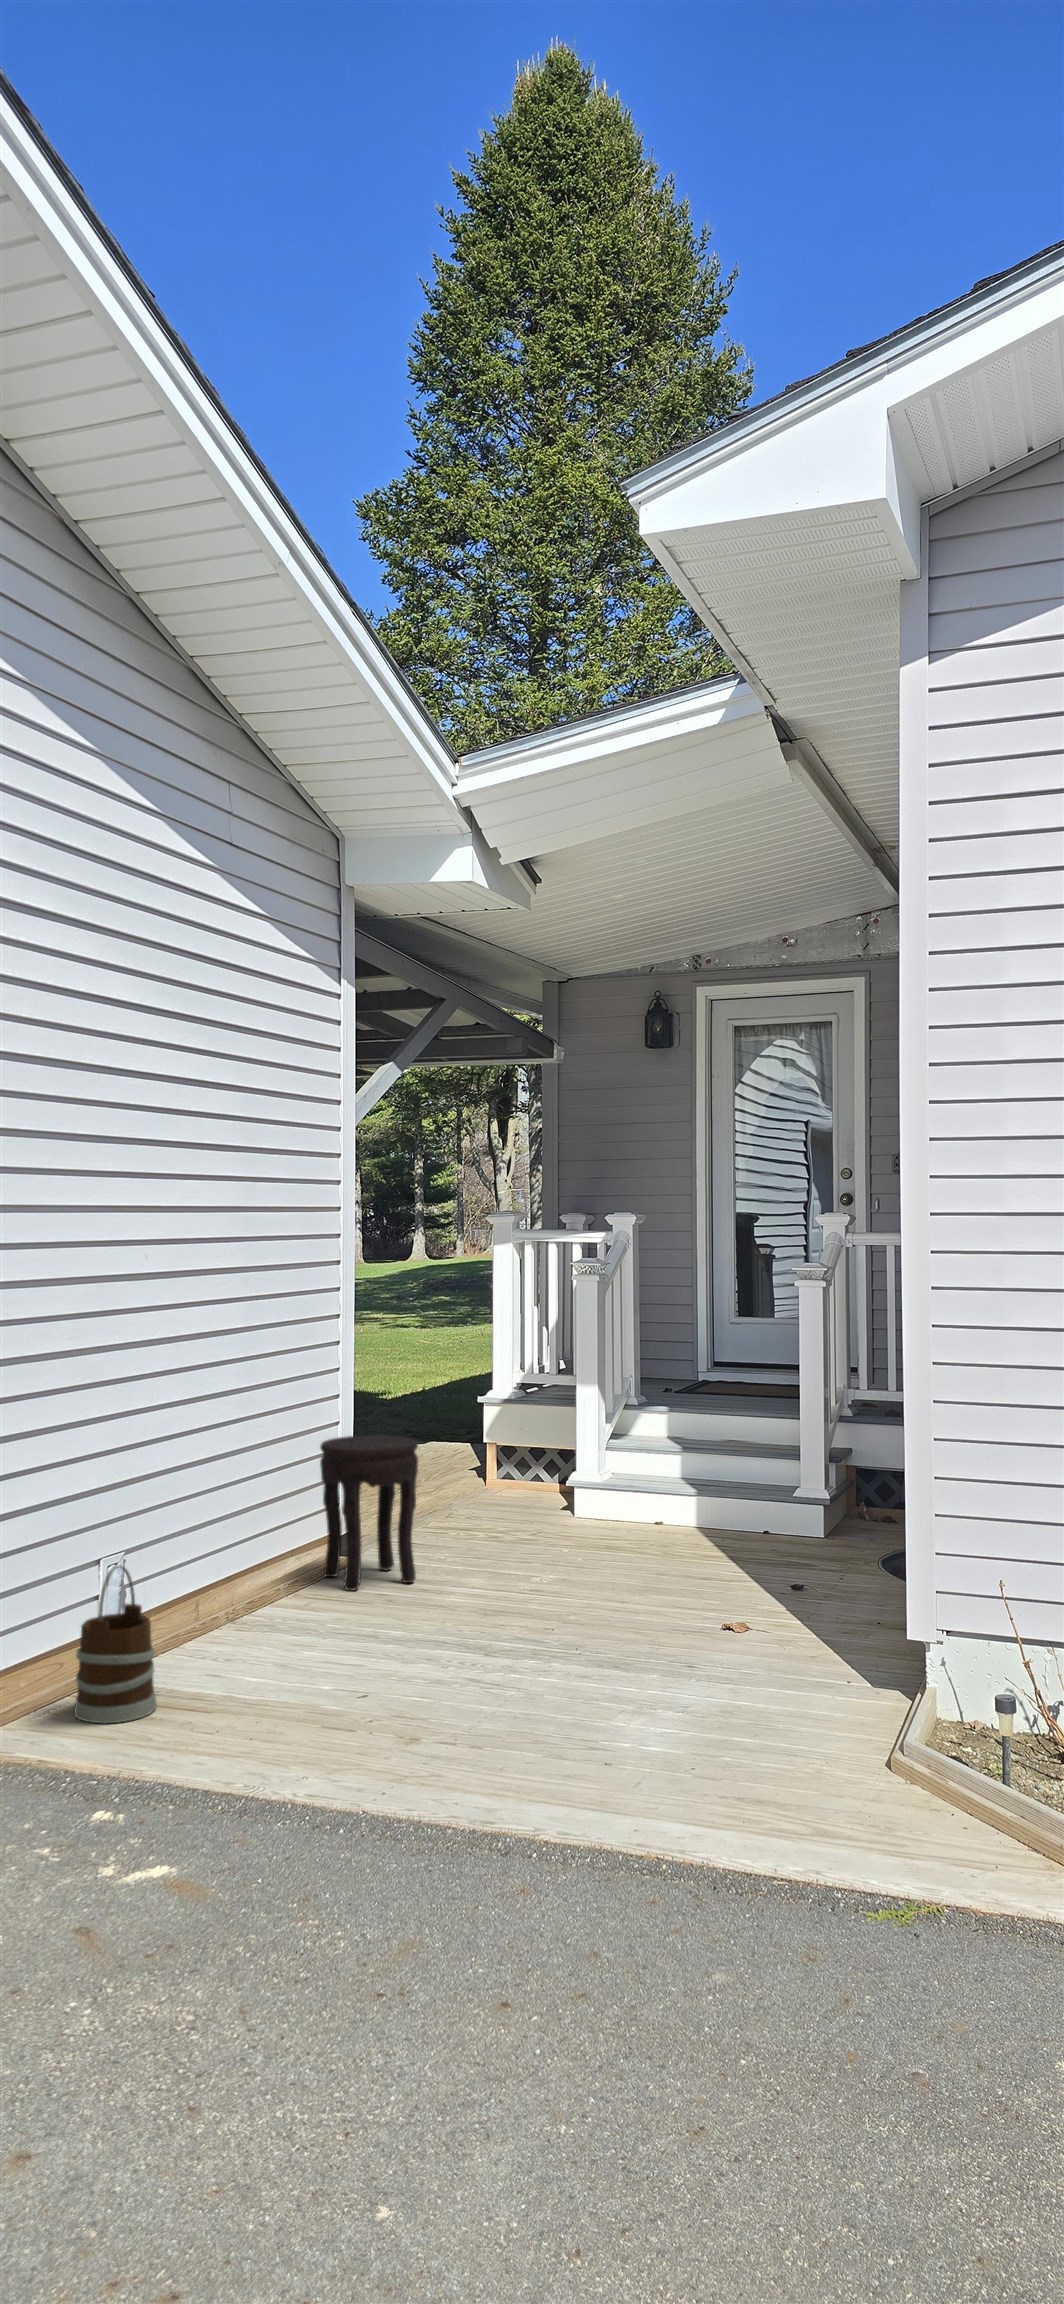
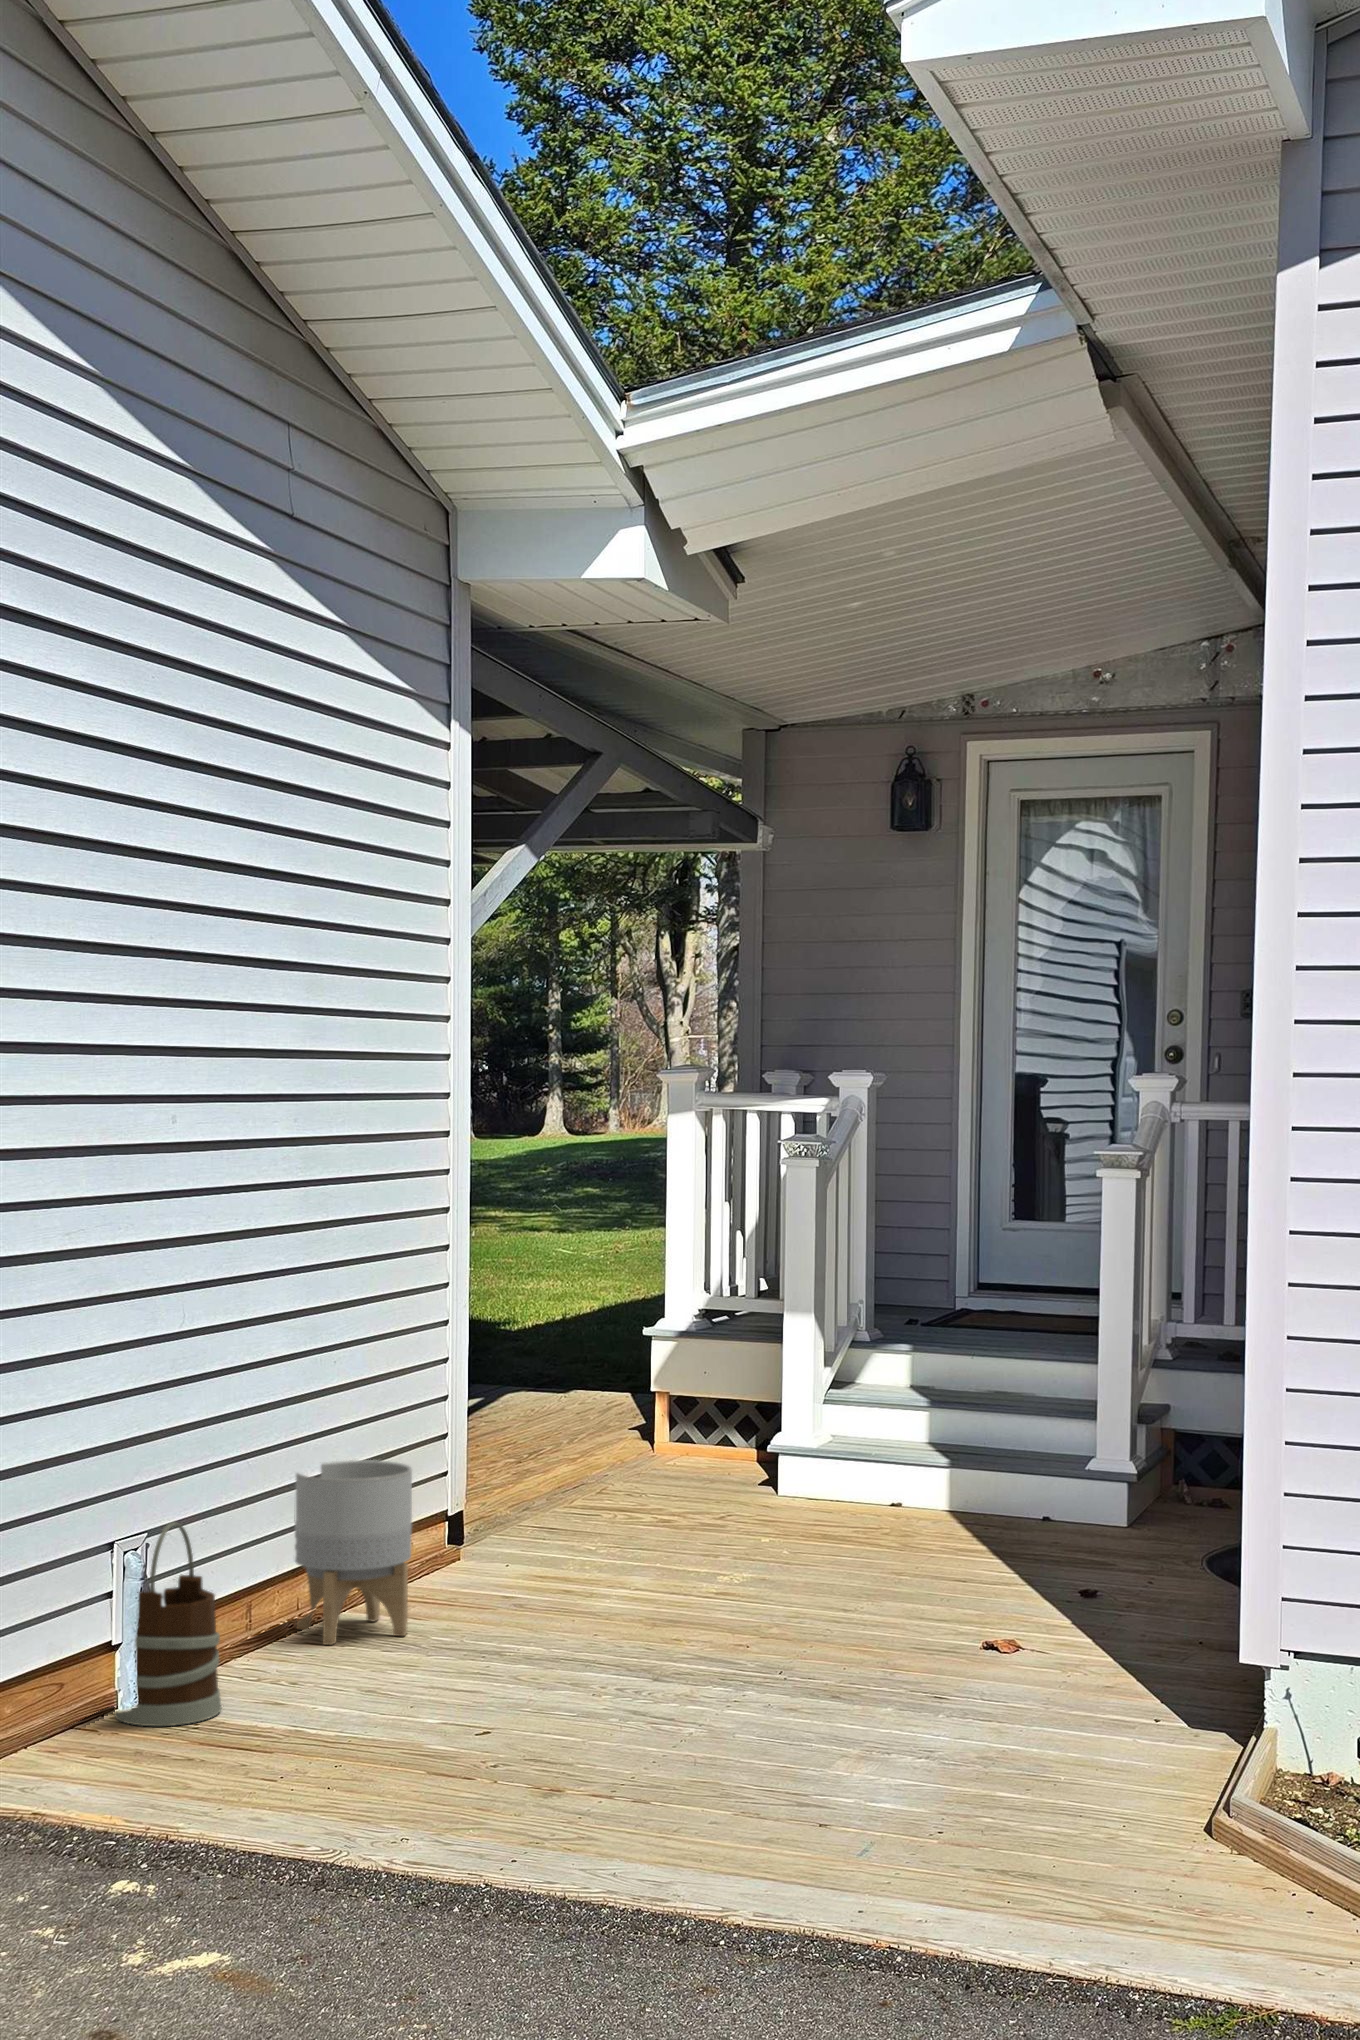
side table: present [320,1435,418,1591] -> none [427,1373,561,1584]
planter: none [219,1506,306,1646] -> present [294,1460,412,1645]

